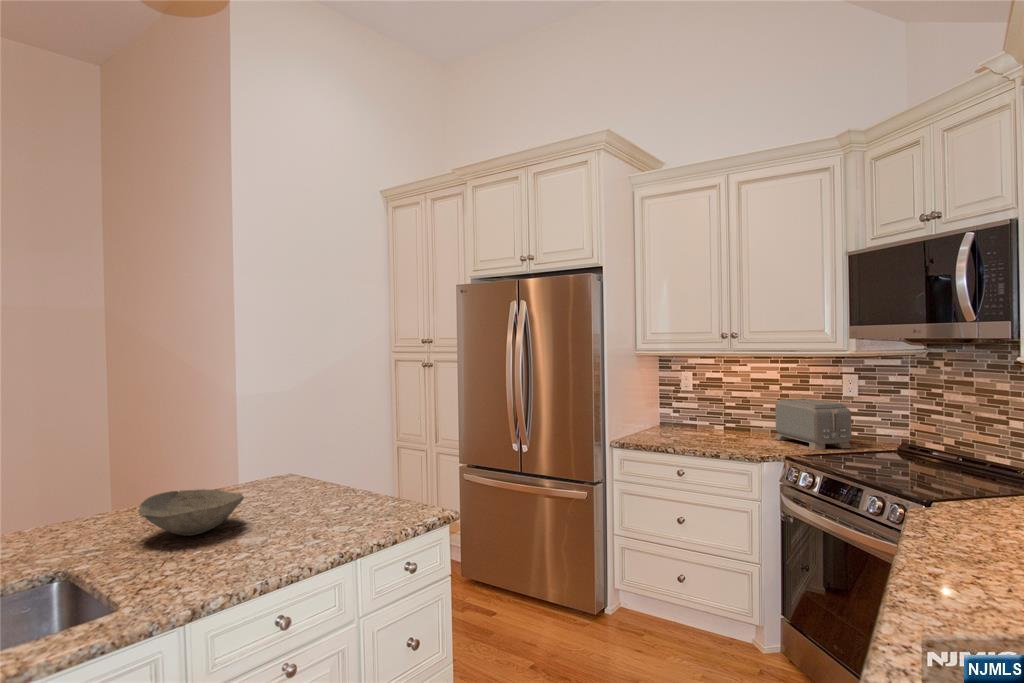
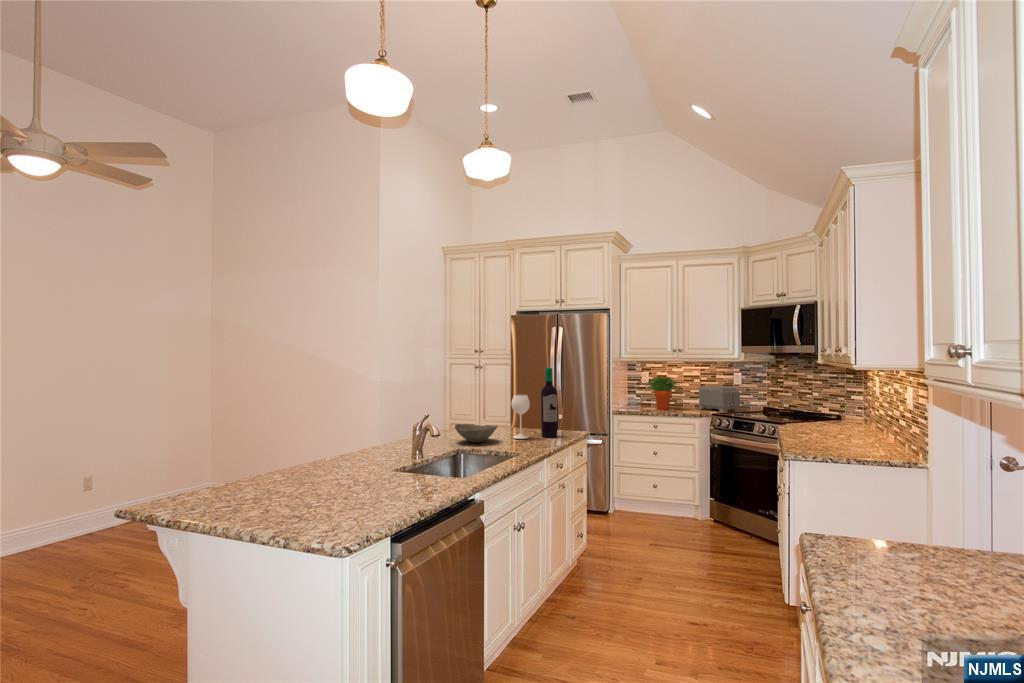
wine bottle: none [280,375,385,527] -> present [511,368,557,439]
potted plant: none [671,380,743,441] -> present [647,376,680,410]

